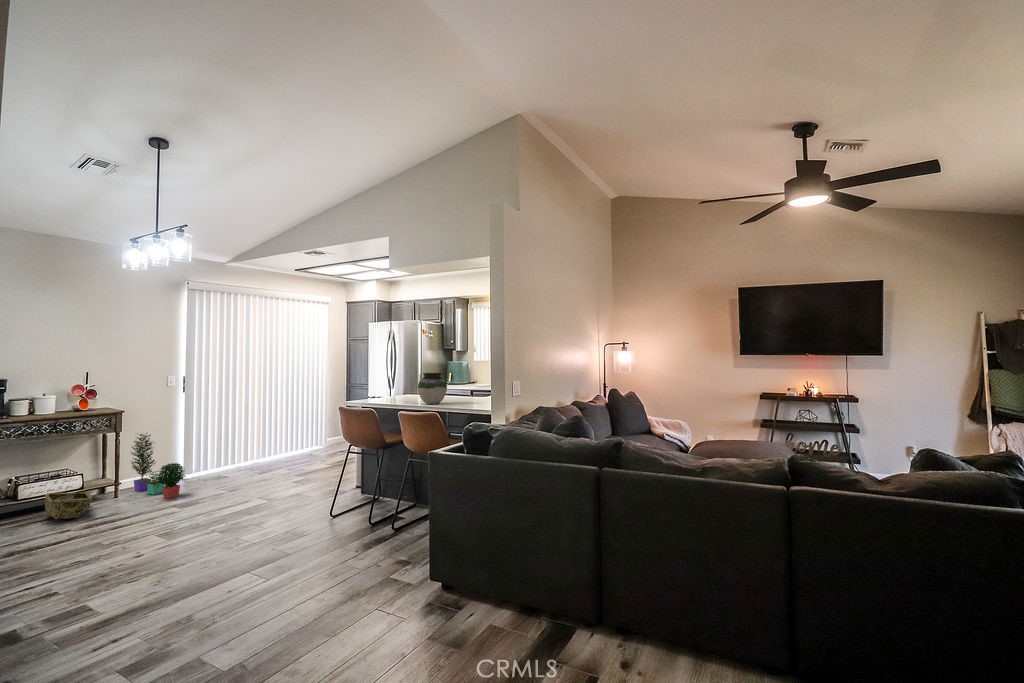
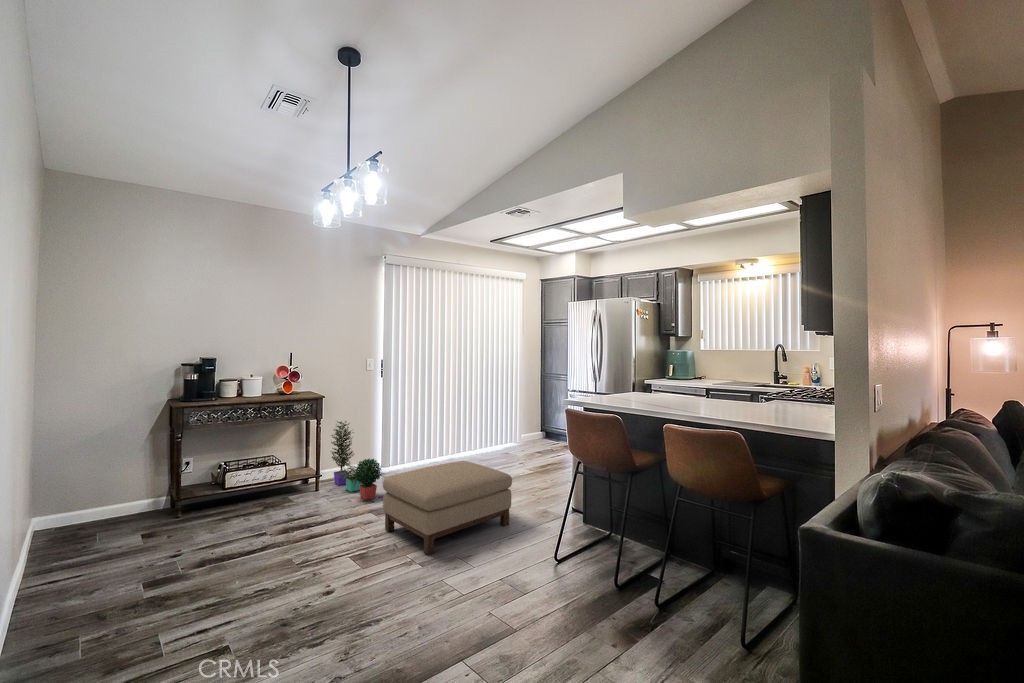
vase: present [418,373,447,404] -> none [674,364,721,411]
ottoman: none [186,456,302,524] -> present [383,461,512,555]
woven basket: present [45,492,92,519] -> none [250,483,292,516]

